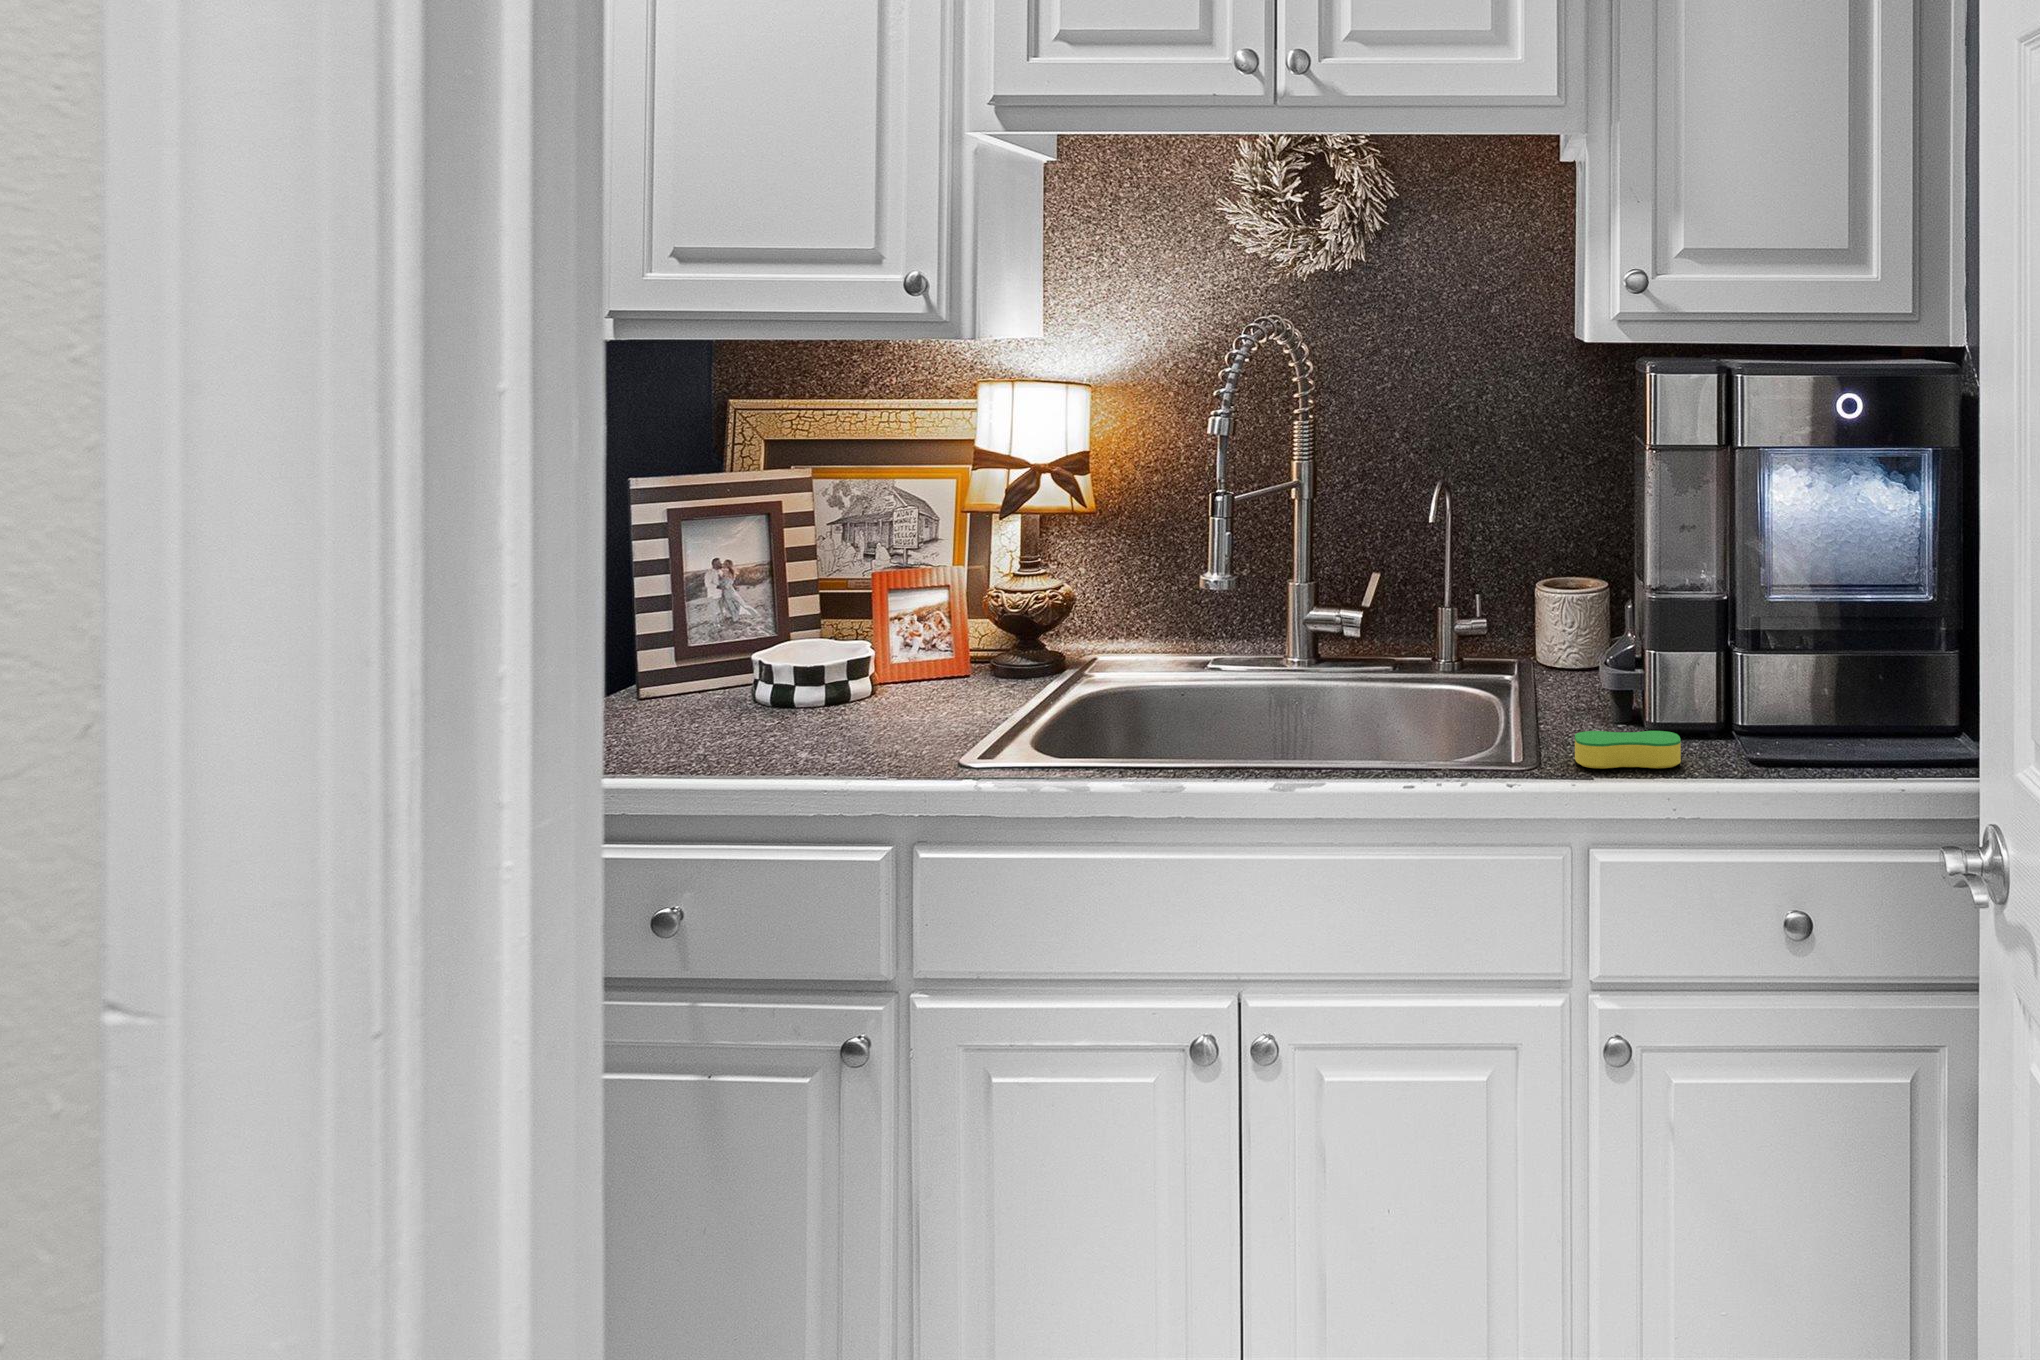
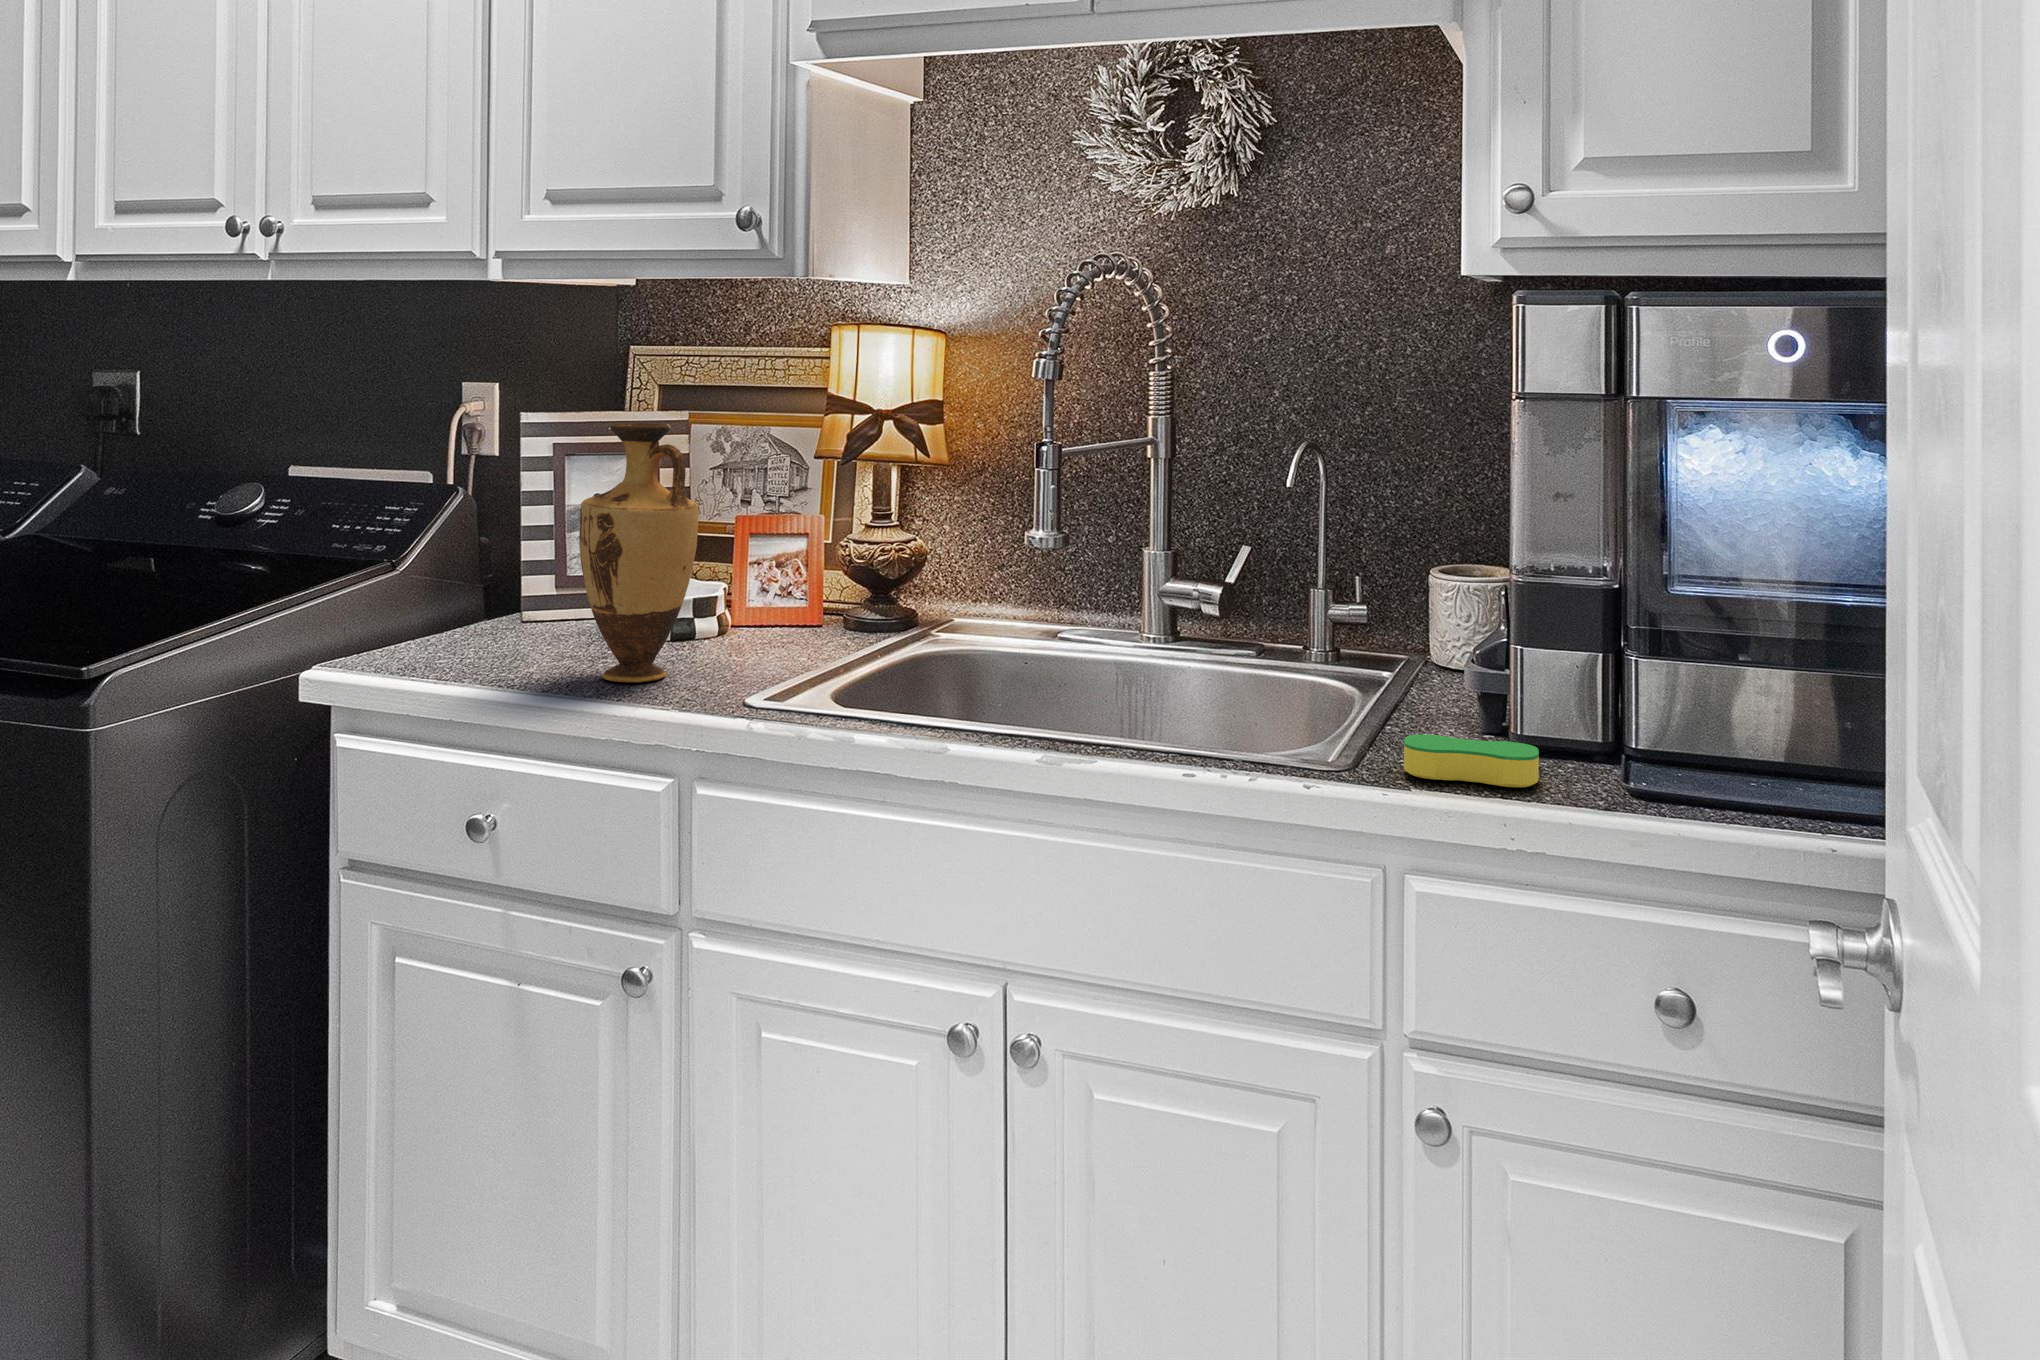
vase: none [757,491,883,754] -> present [579,423,698,682]

